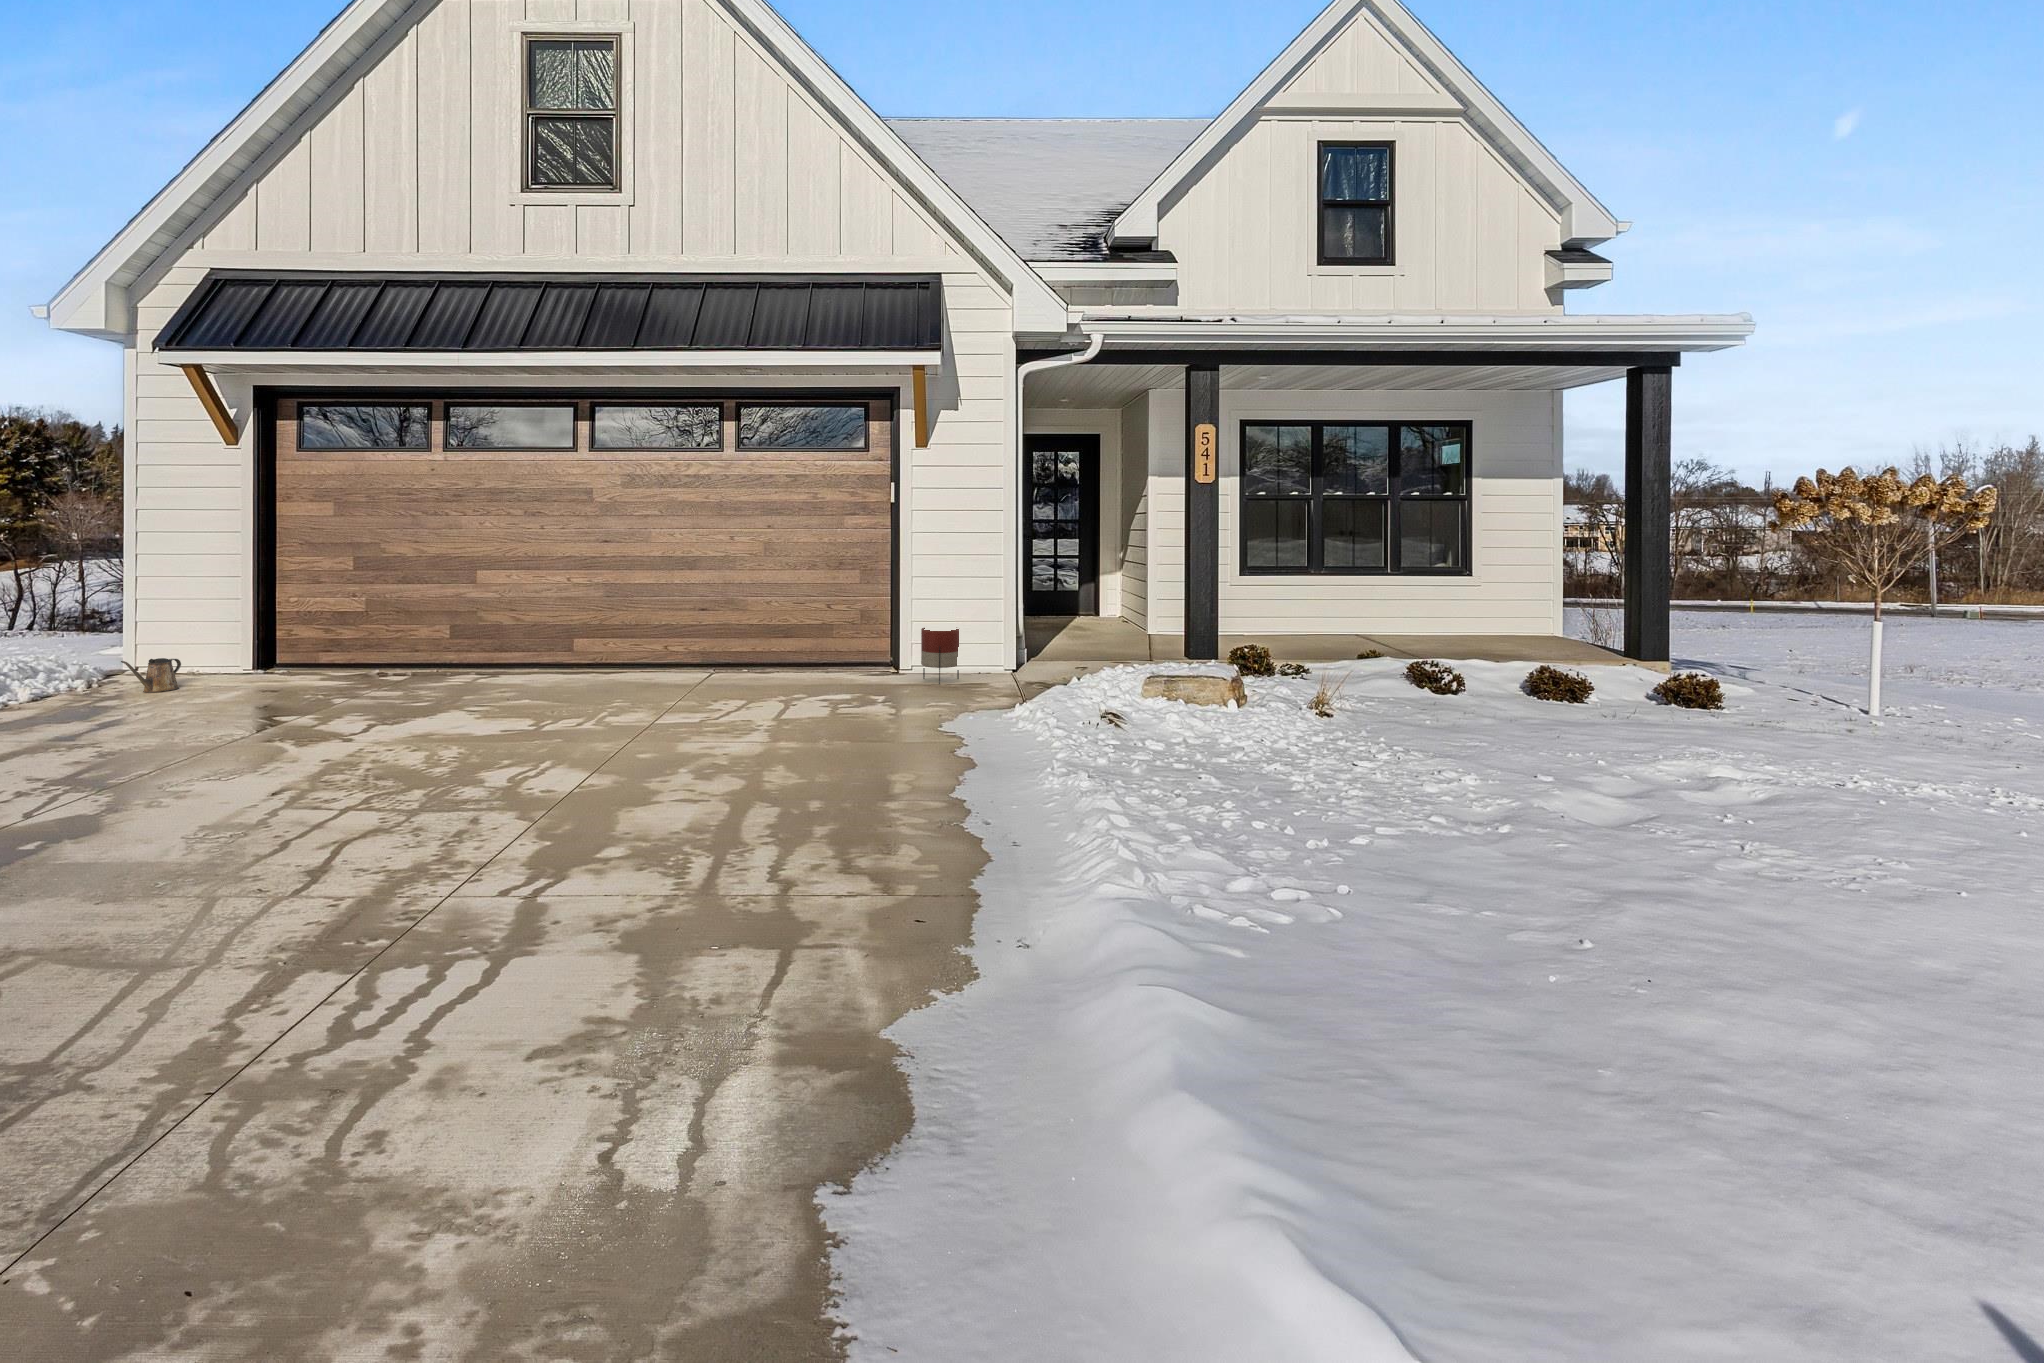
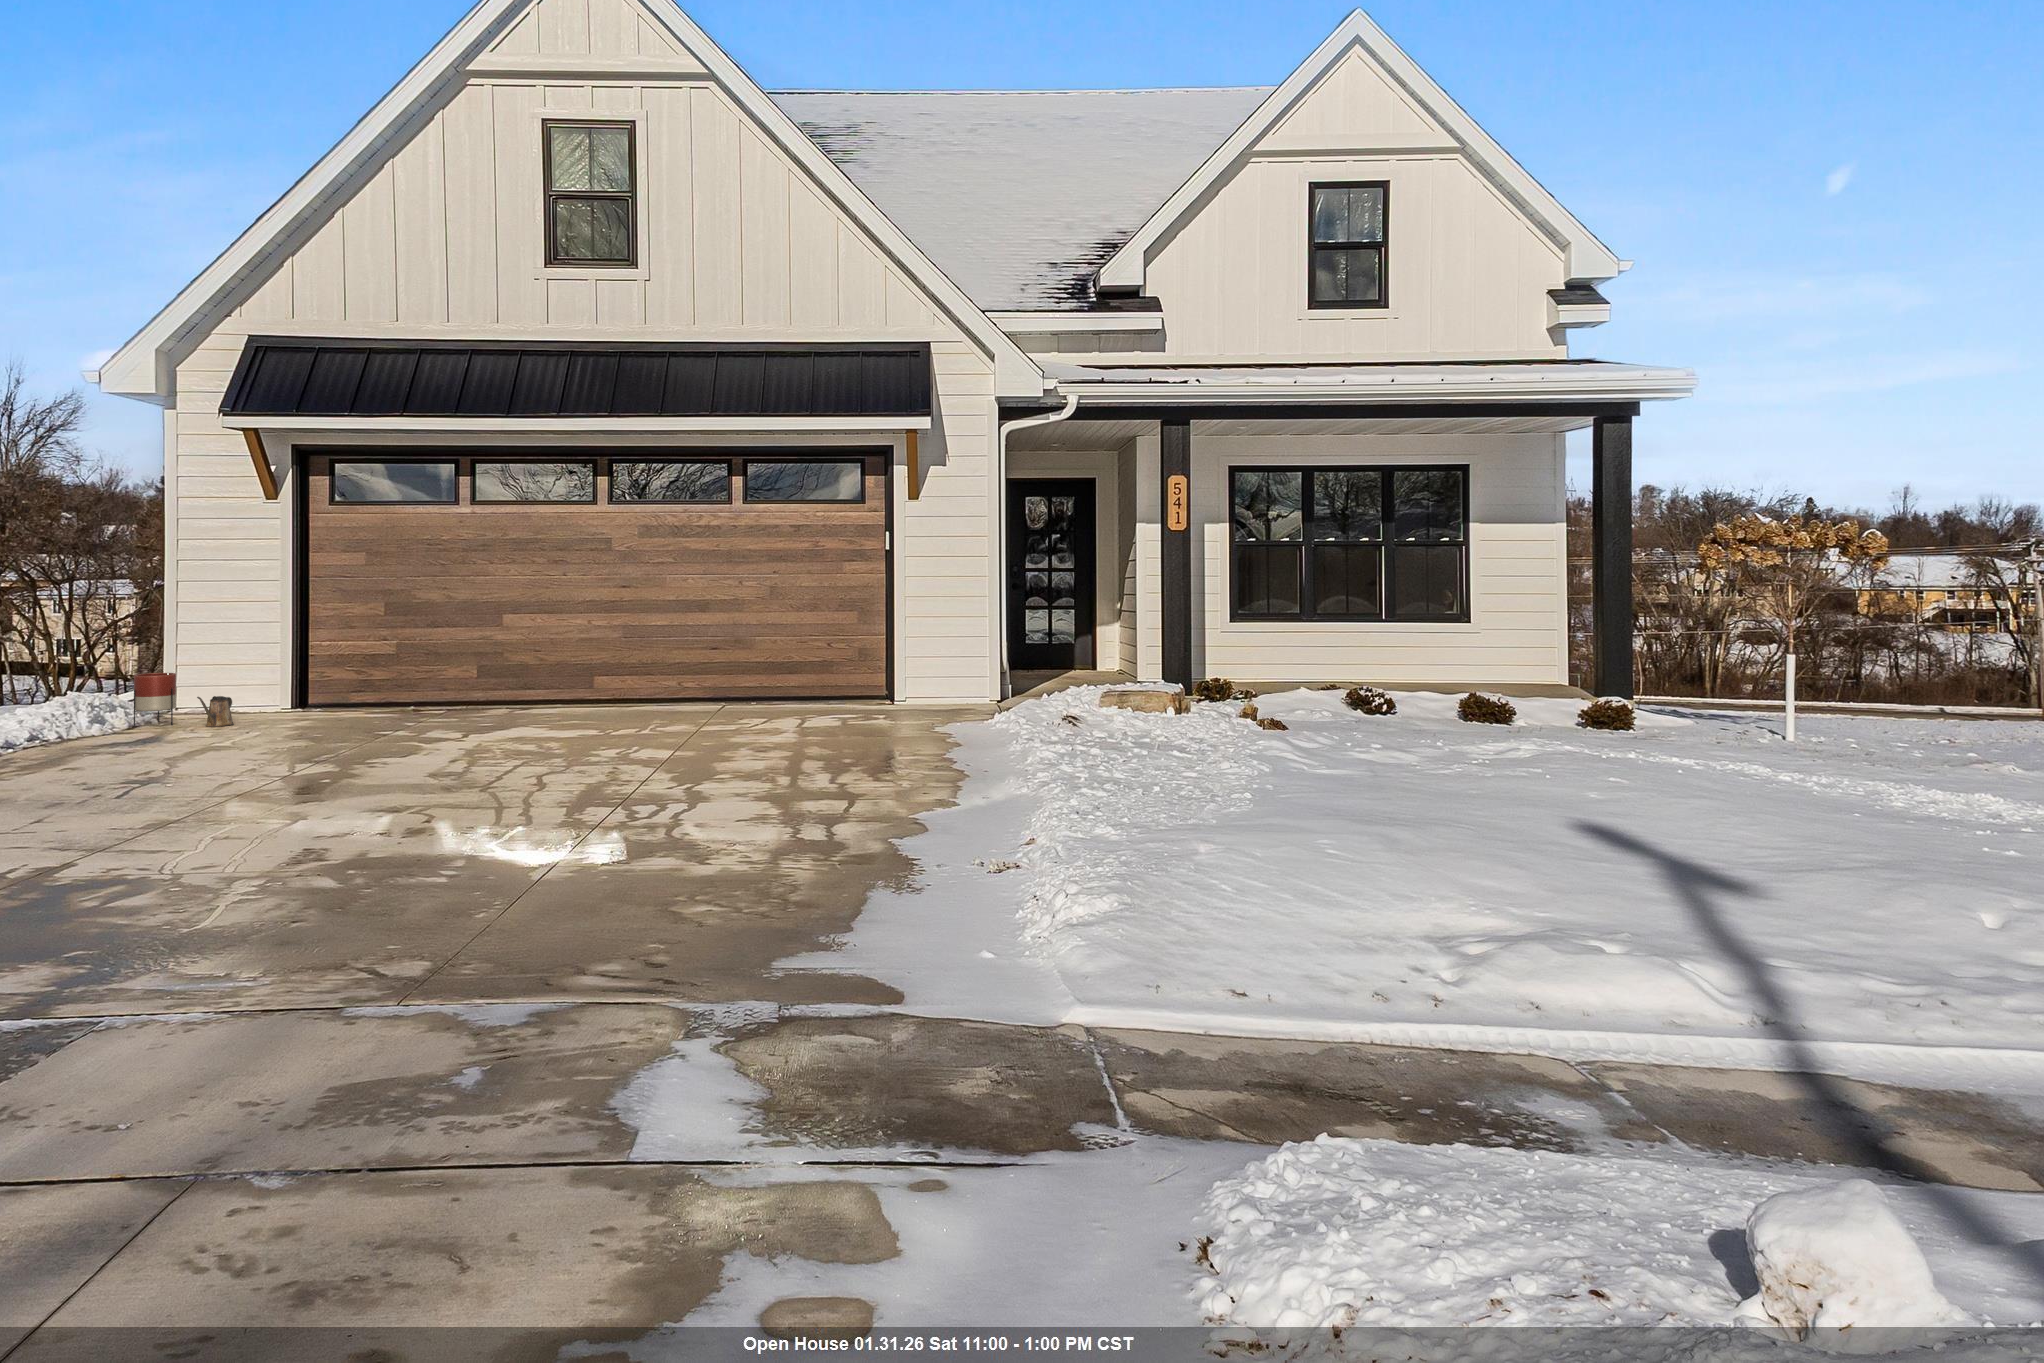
planter: present [921,627,959,684] -> present [134,673,176,726]

